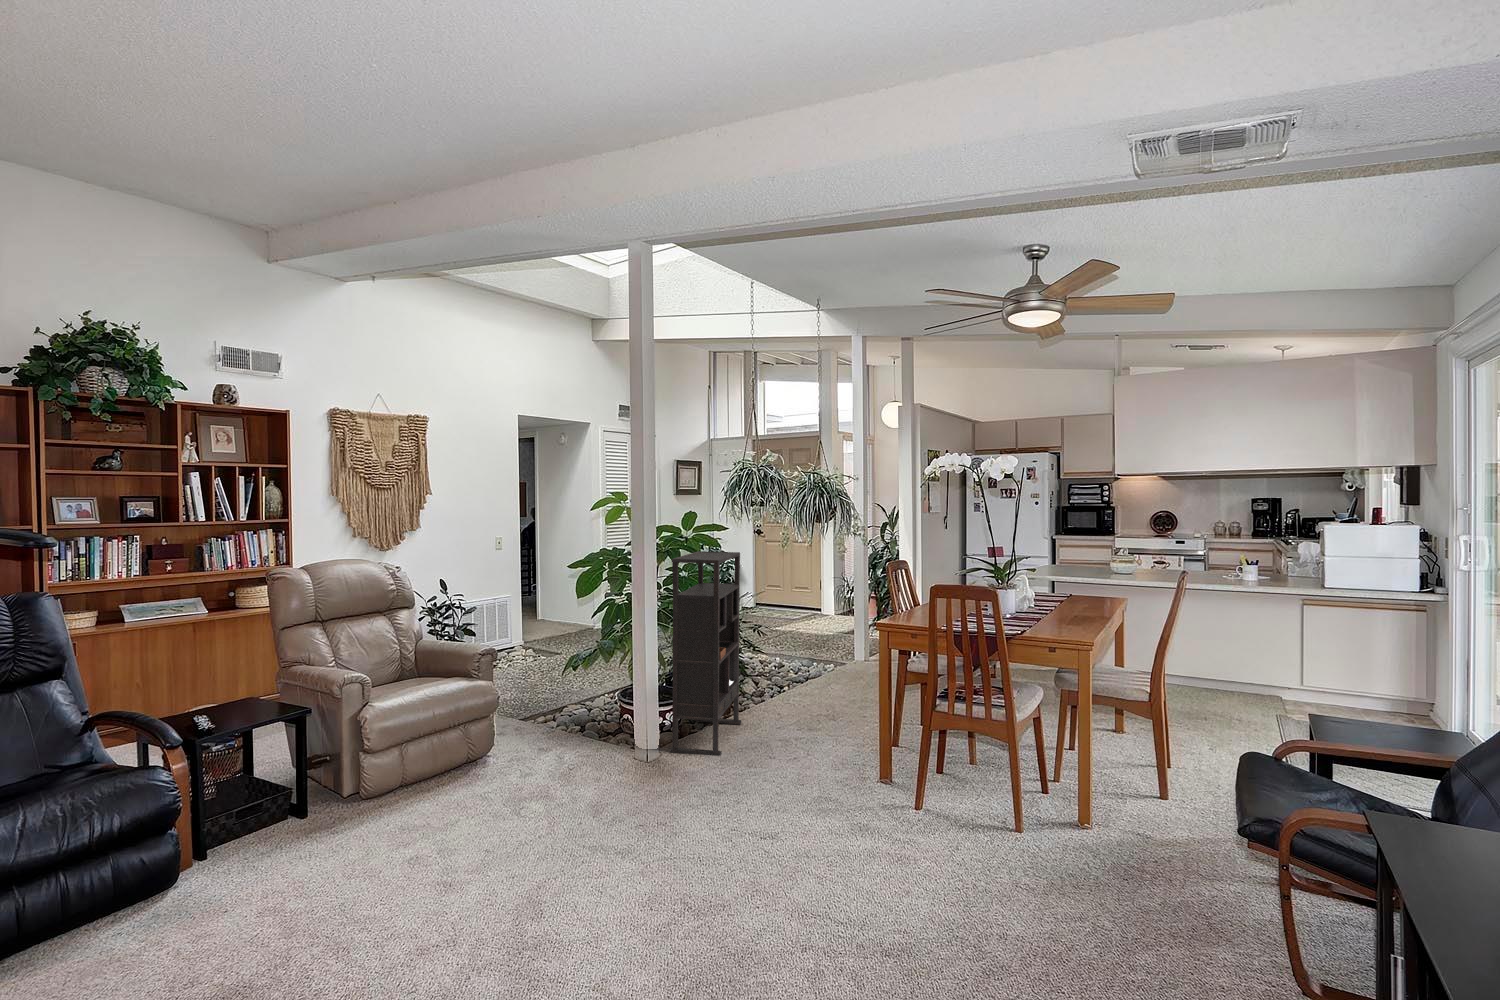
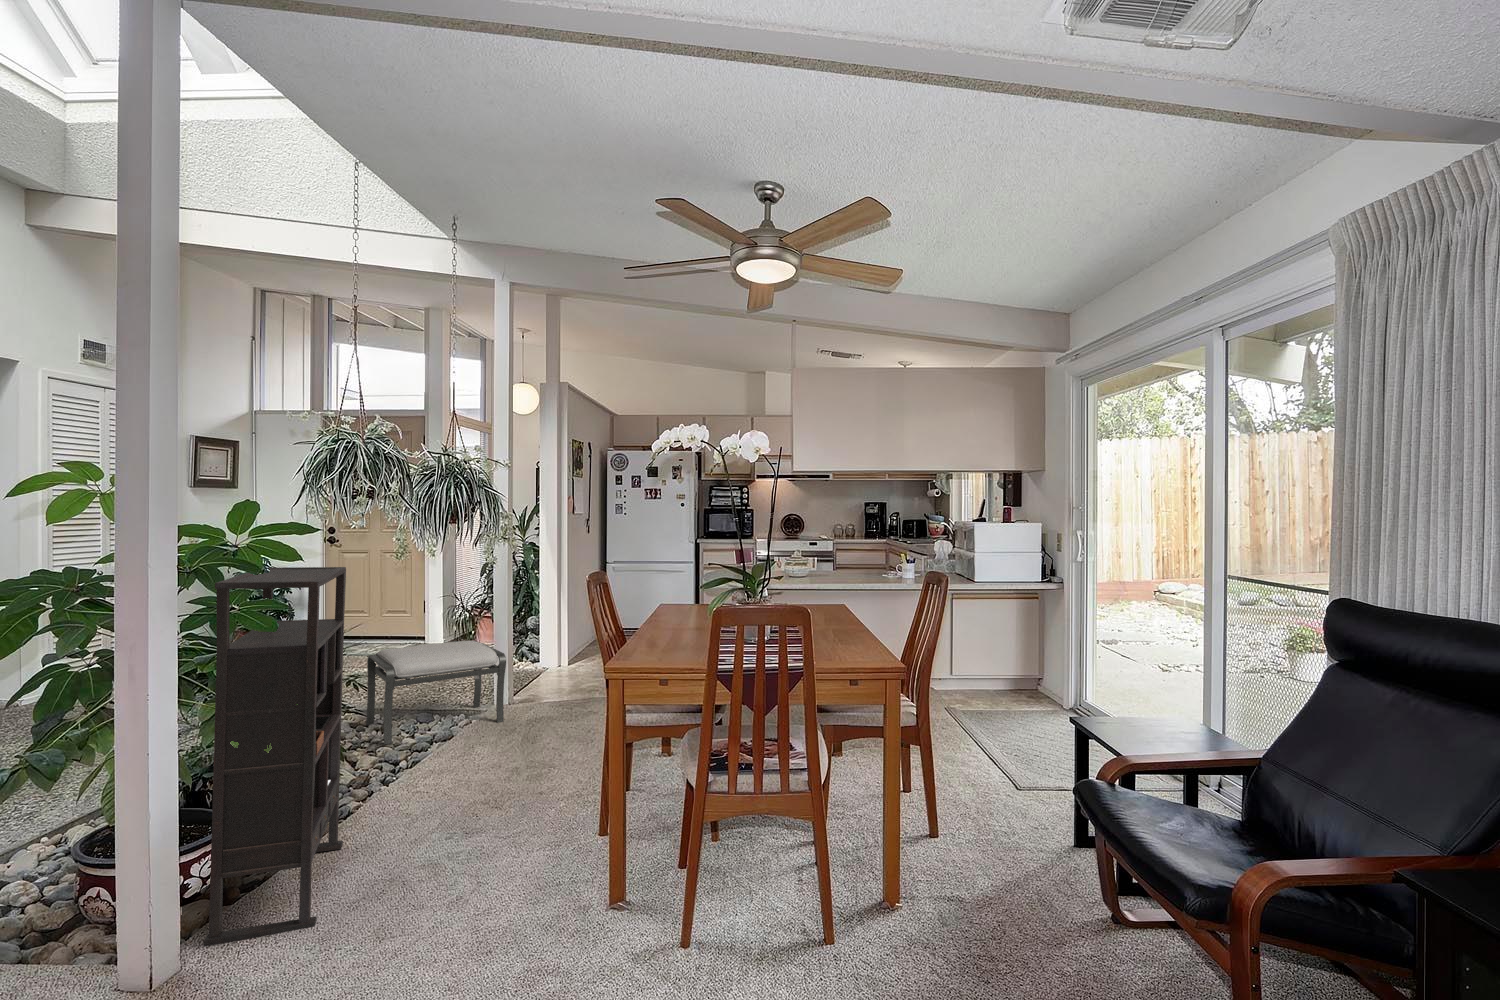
ottoman: none [769,610,859,675] -> present [366,641,506,744]

